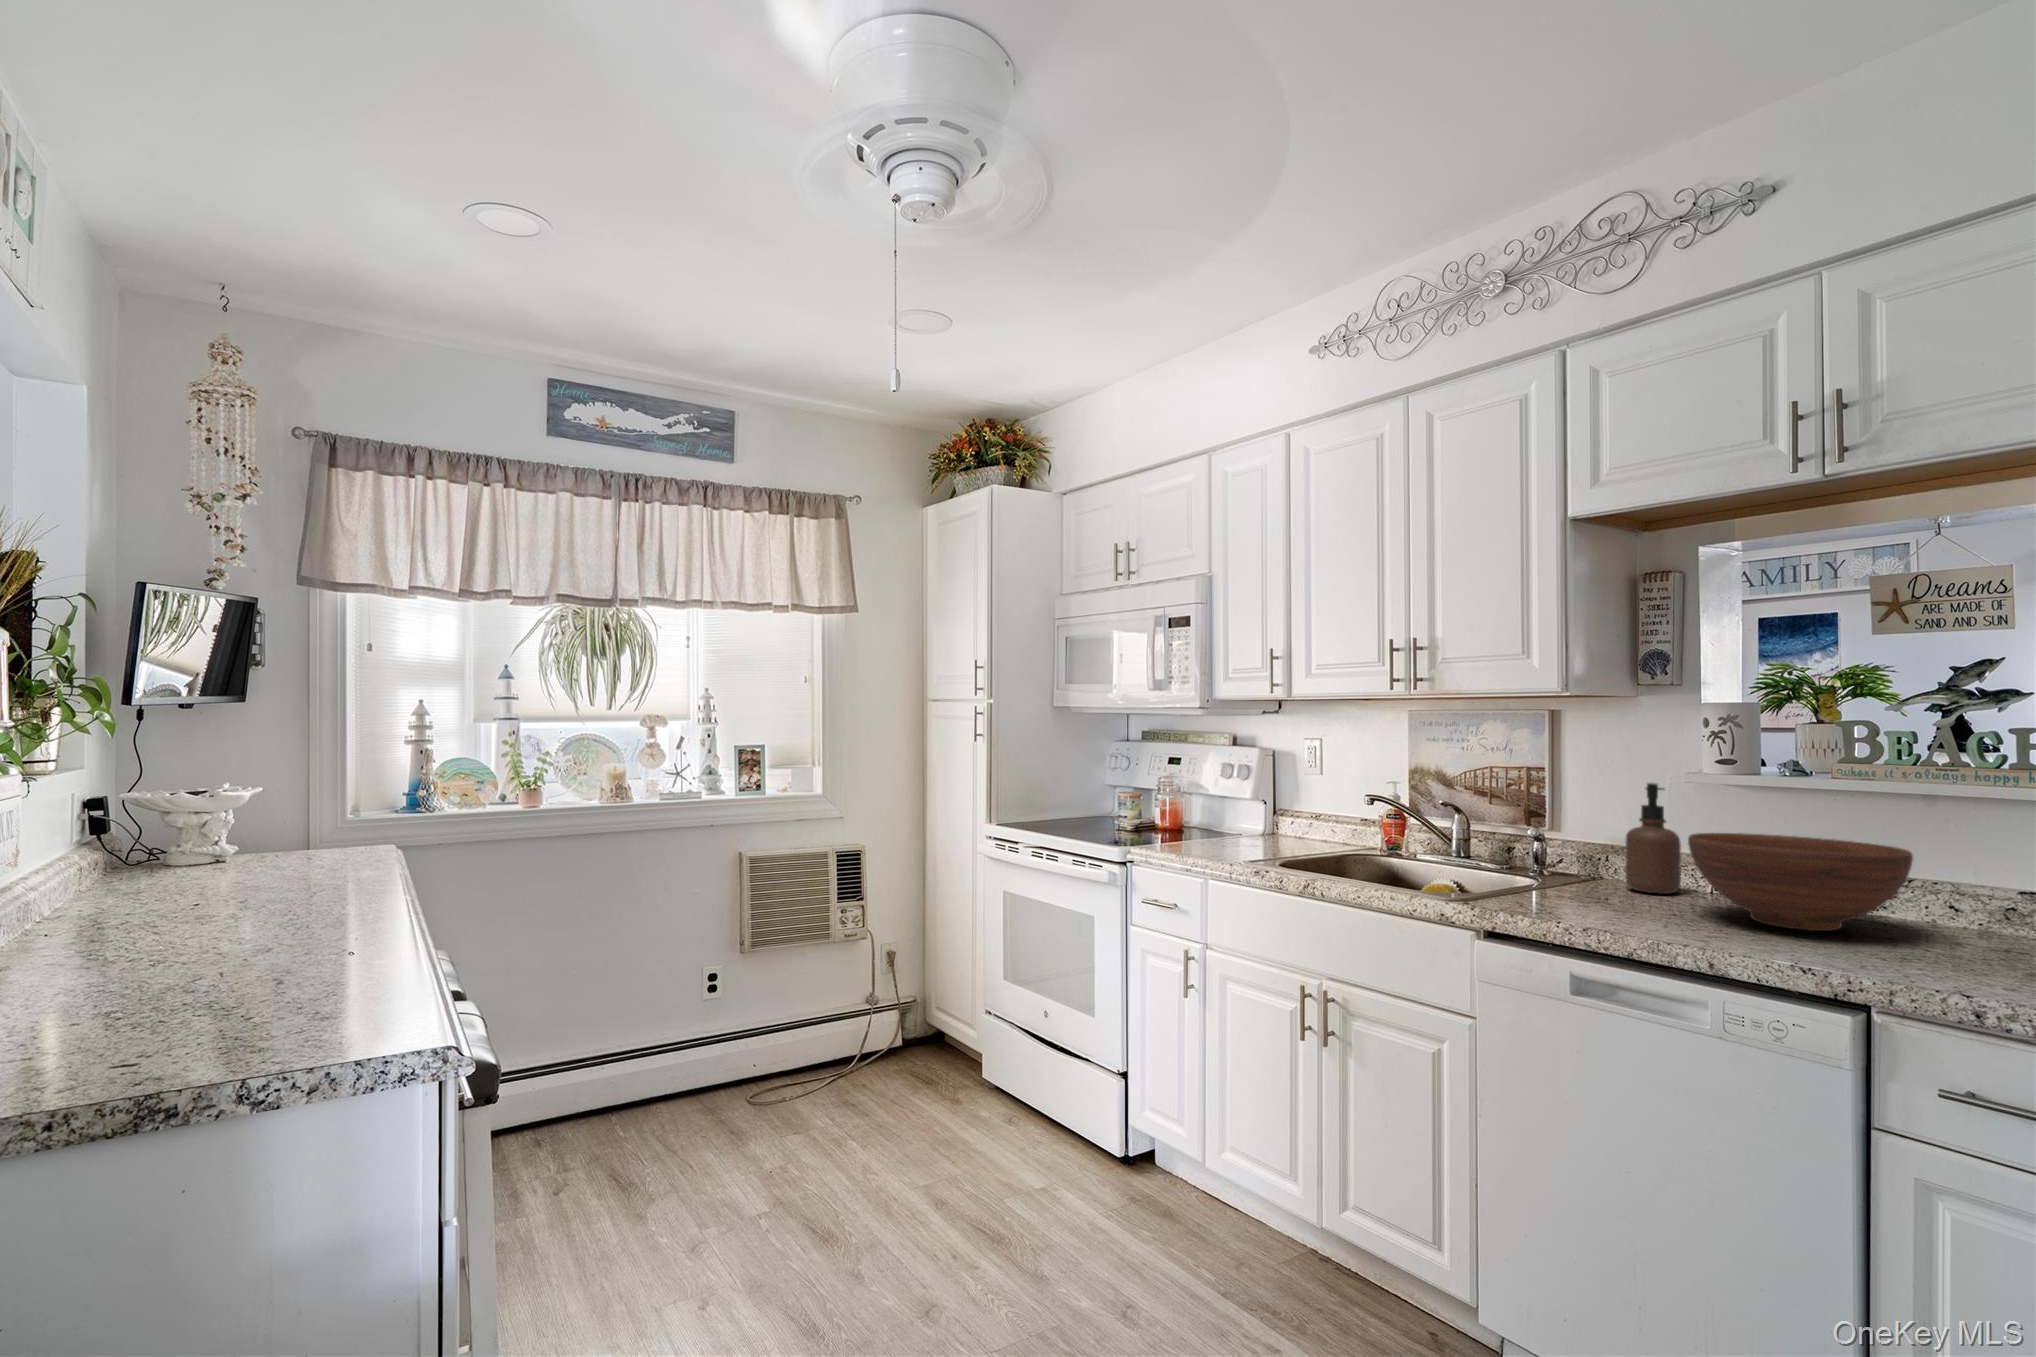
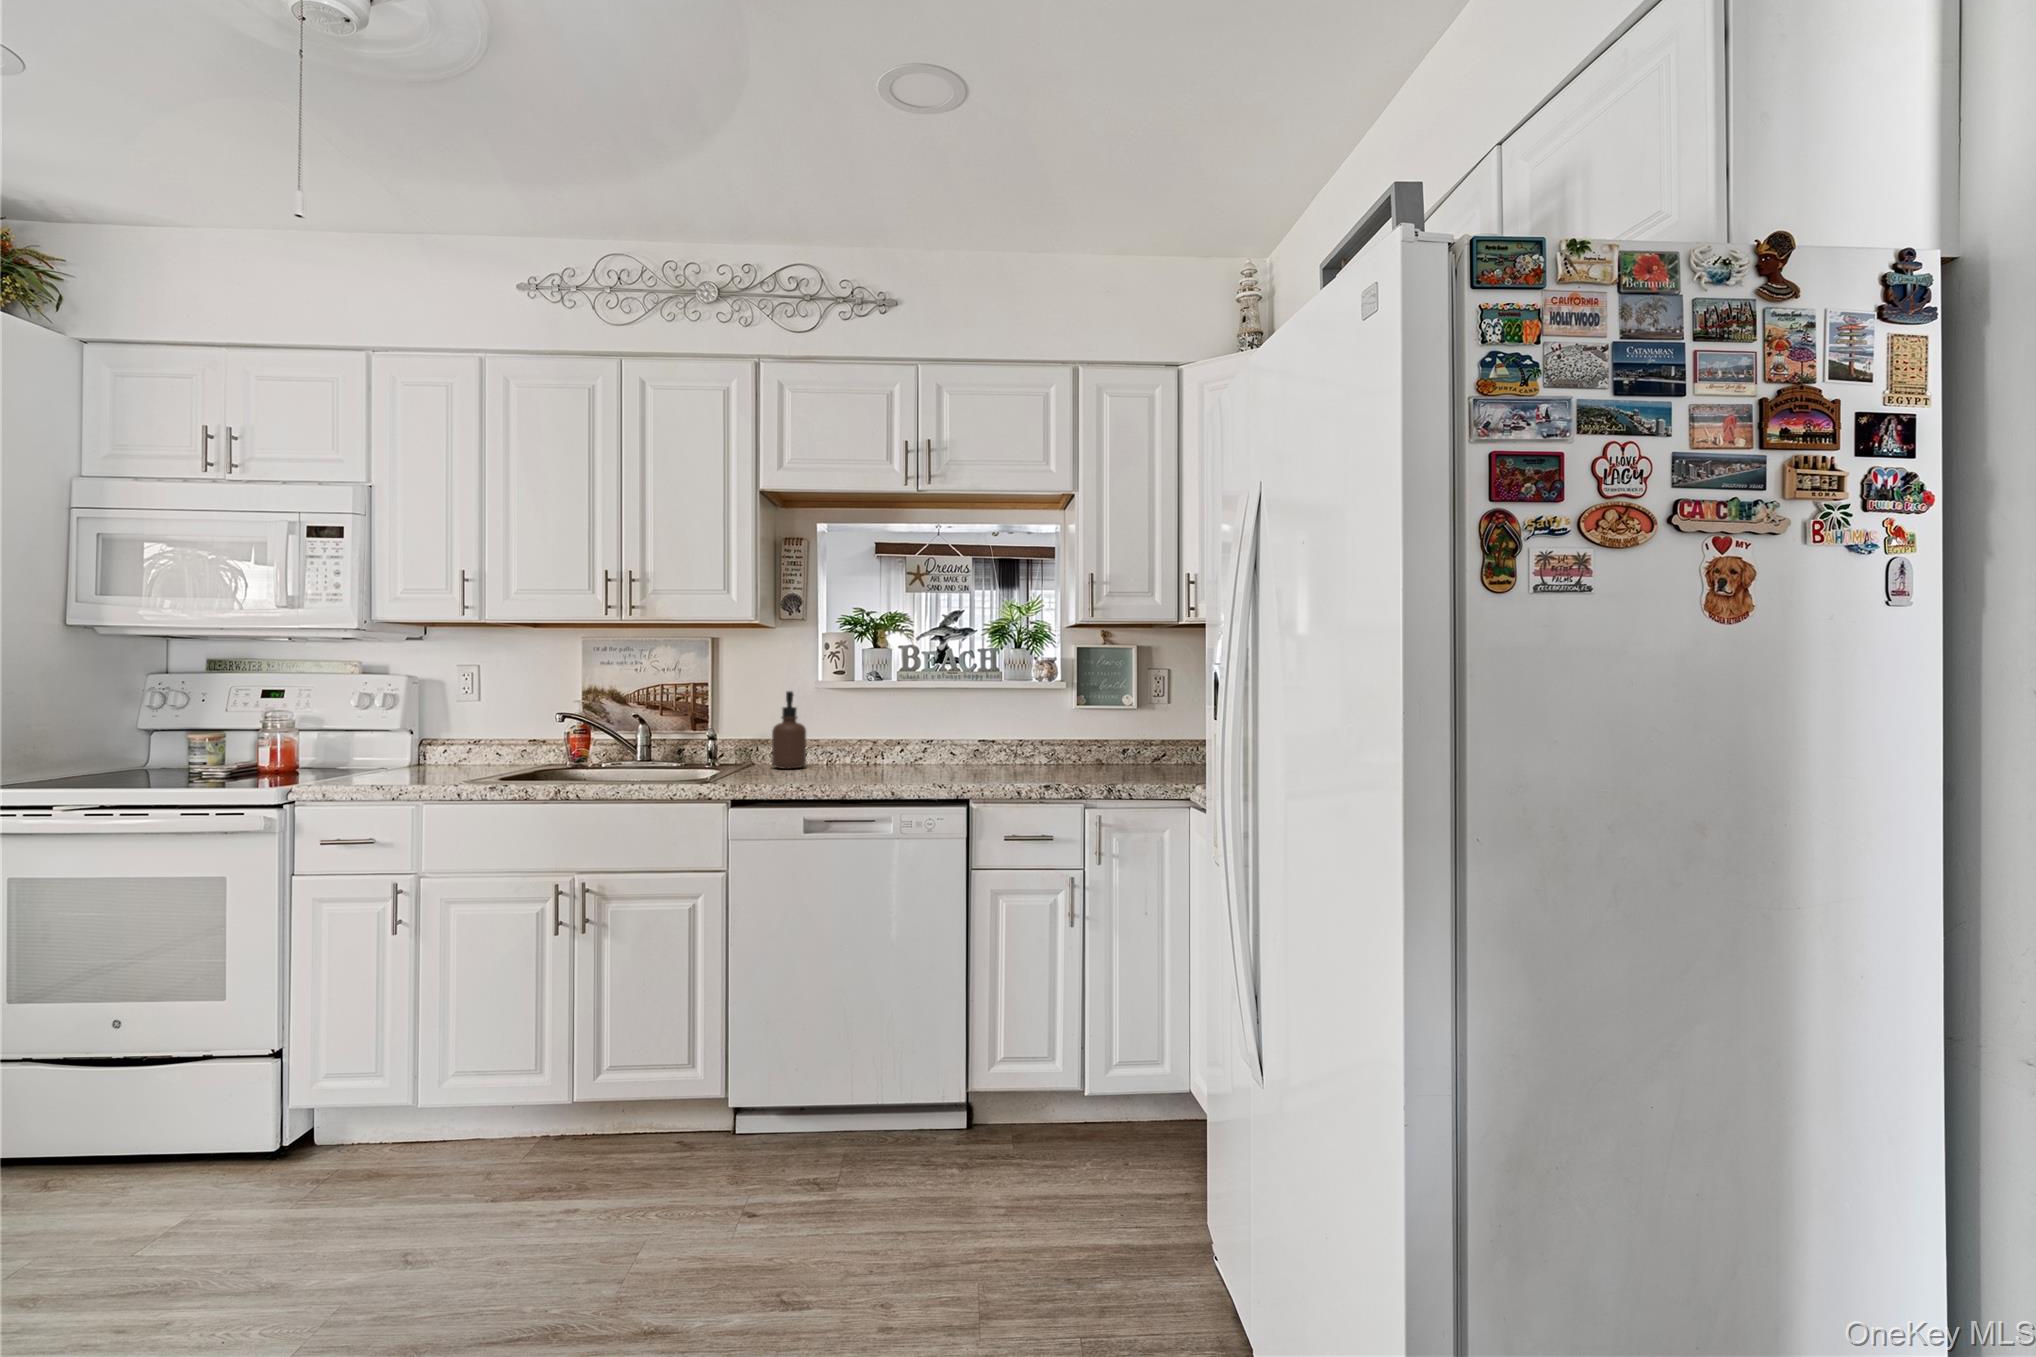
fruit bowl: present [1688,833,1913,931] -> none [833,720,945,775]

